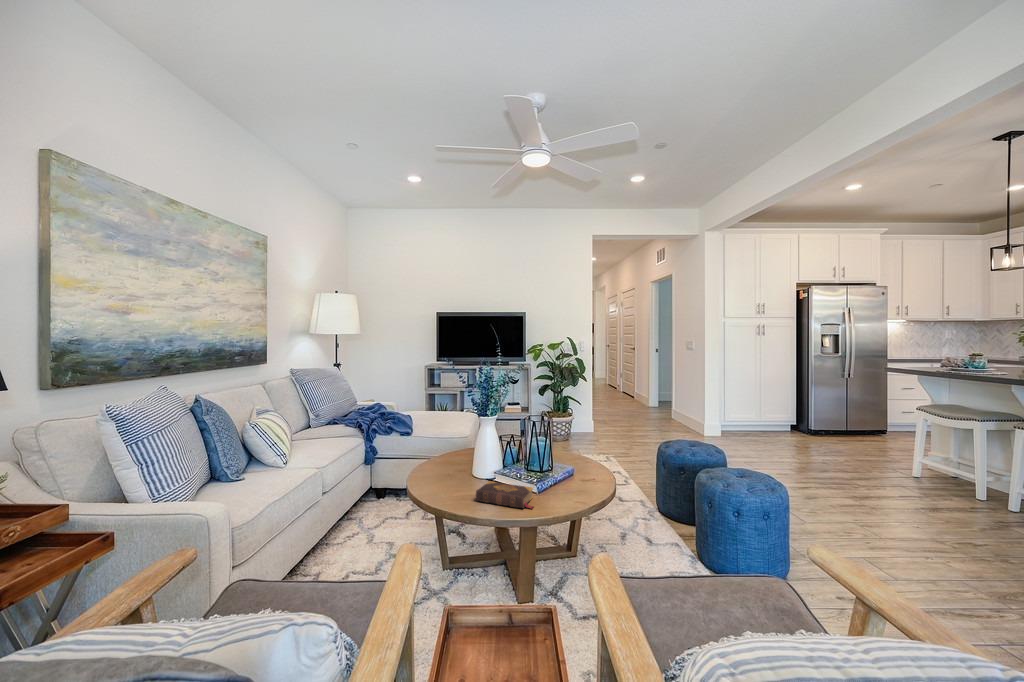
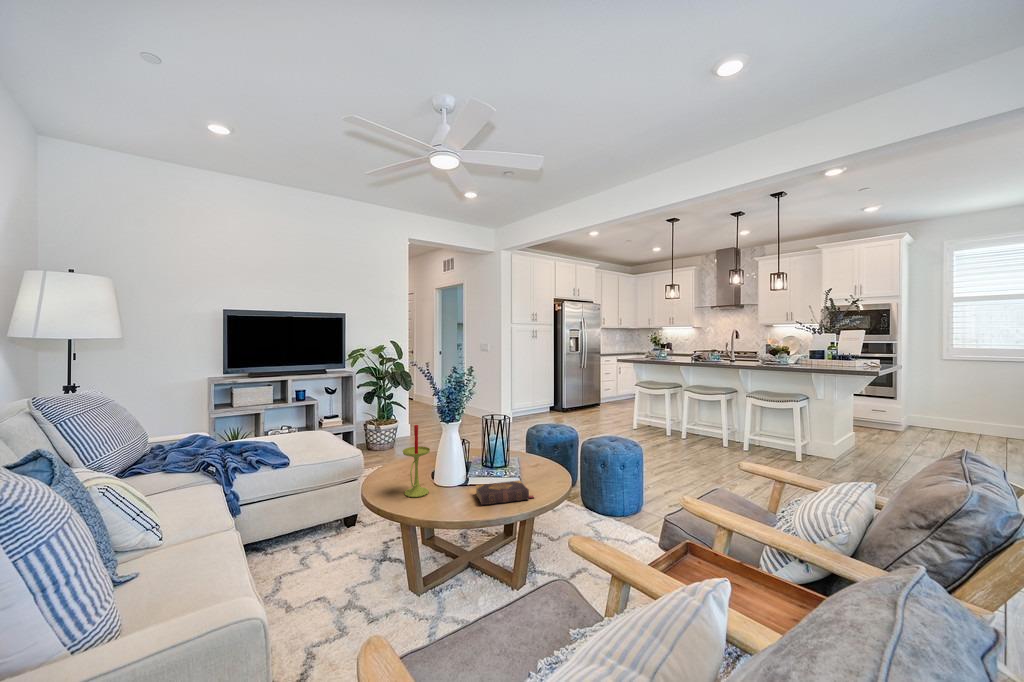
candle: none [433,412,461,480] -> present [403,425,430,497]

